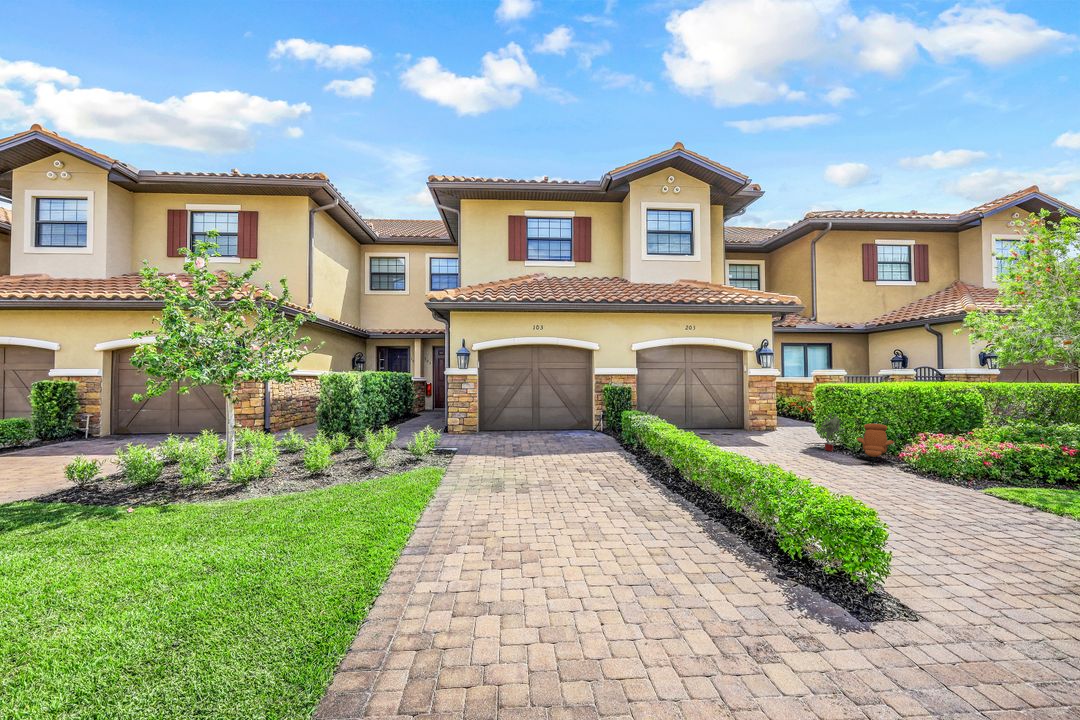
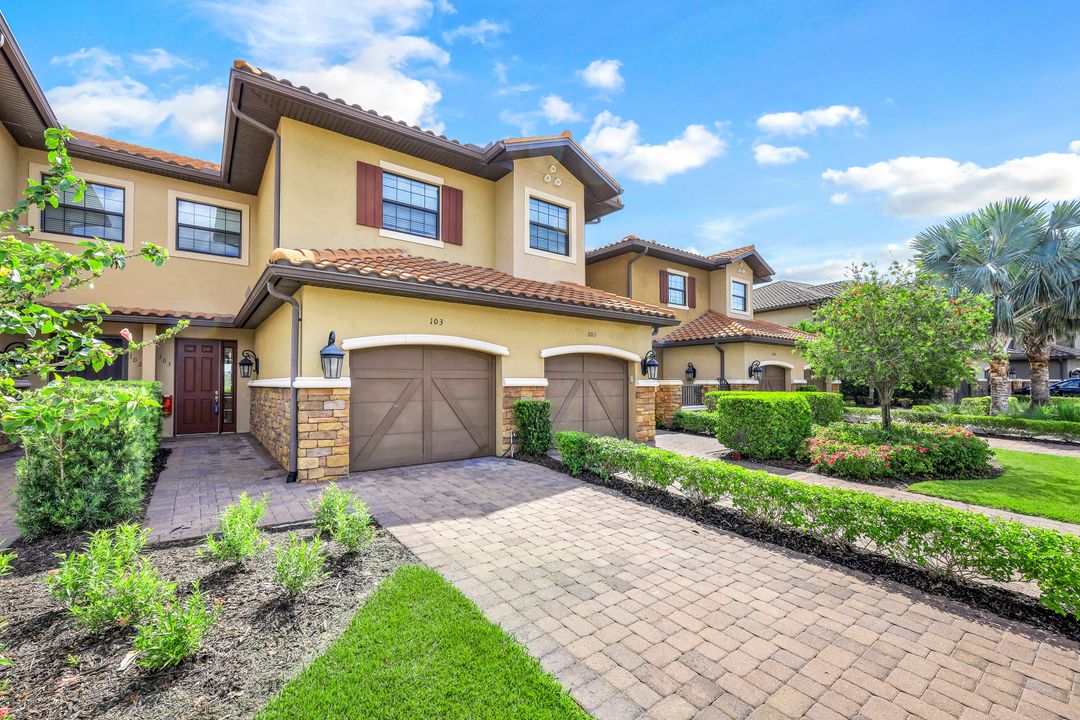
lounge chair: present [857,423,894,466] -> none [770,432,805,473]

